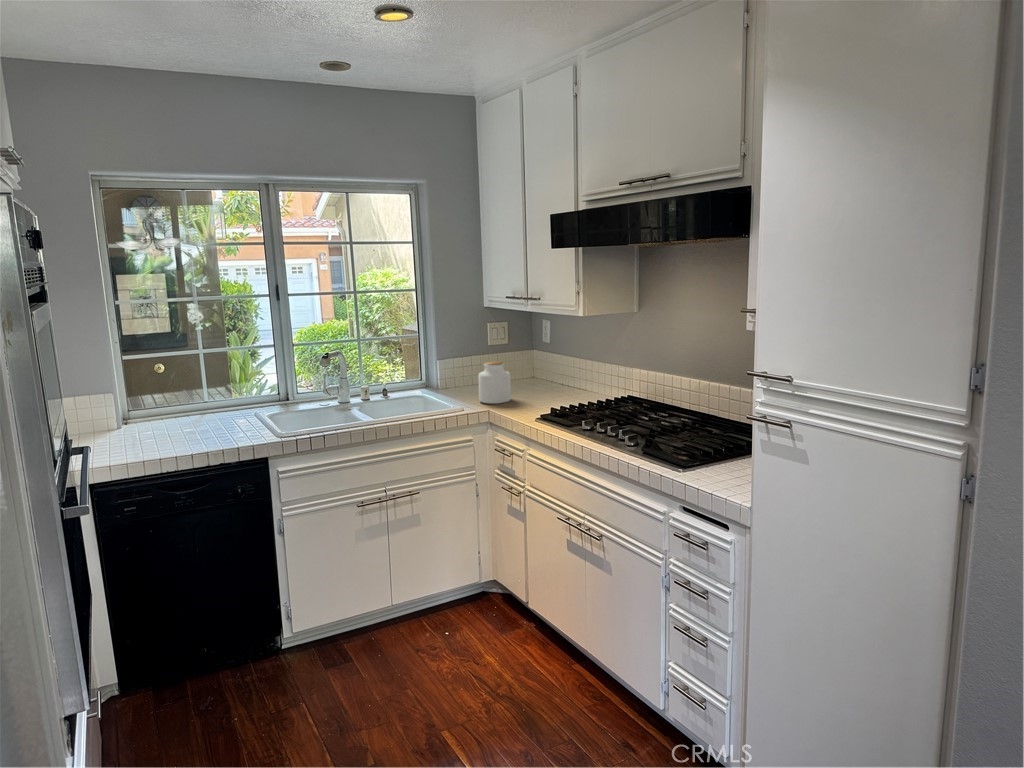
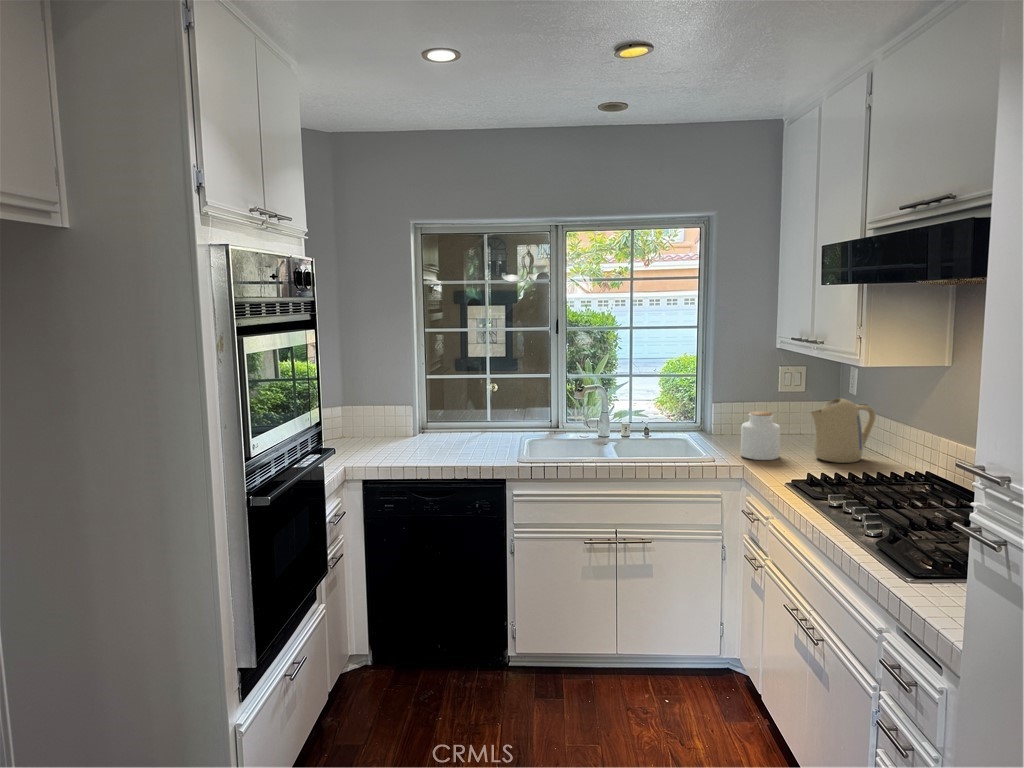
kettle: none [533,345,577,397] -> present [811,398,876,463]

